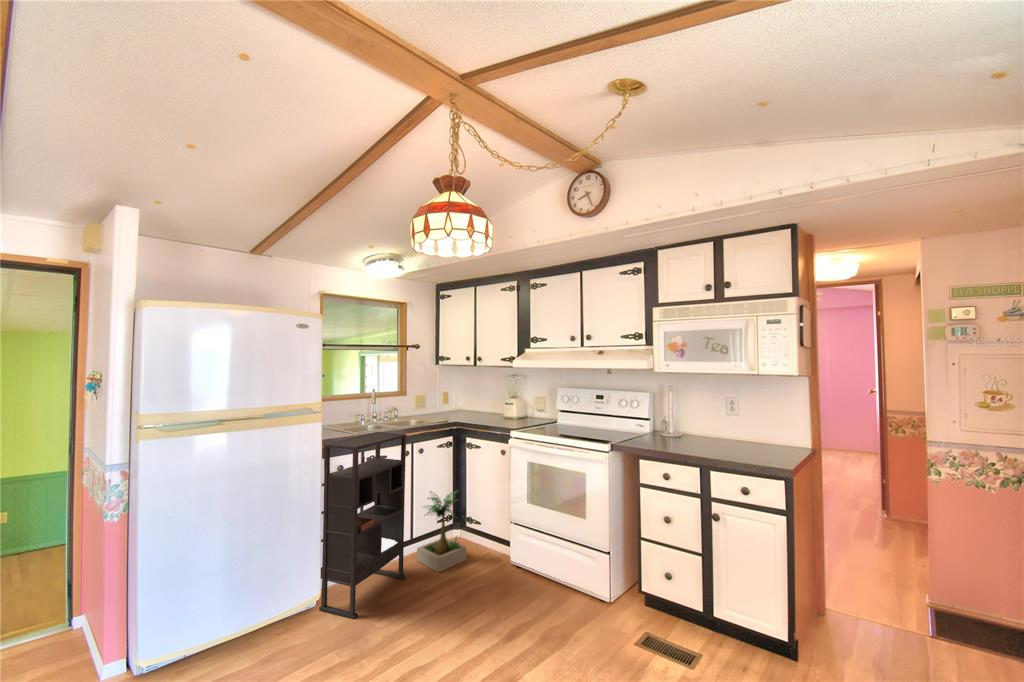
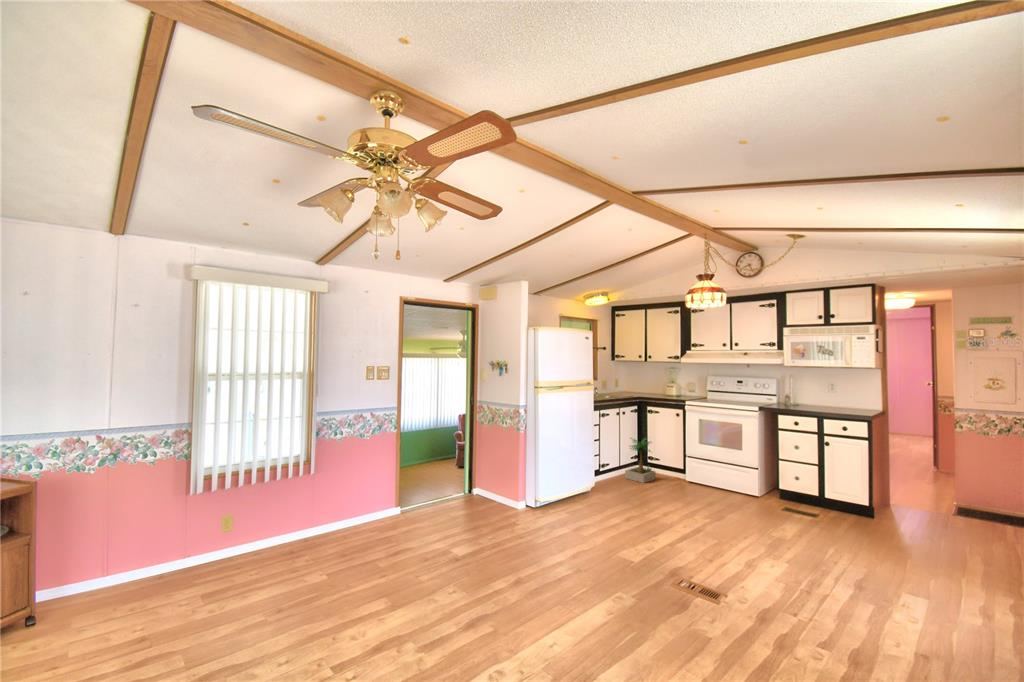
bookshelf: present [319,432,406,619] -> none [592,399,626,497]

